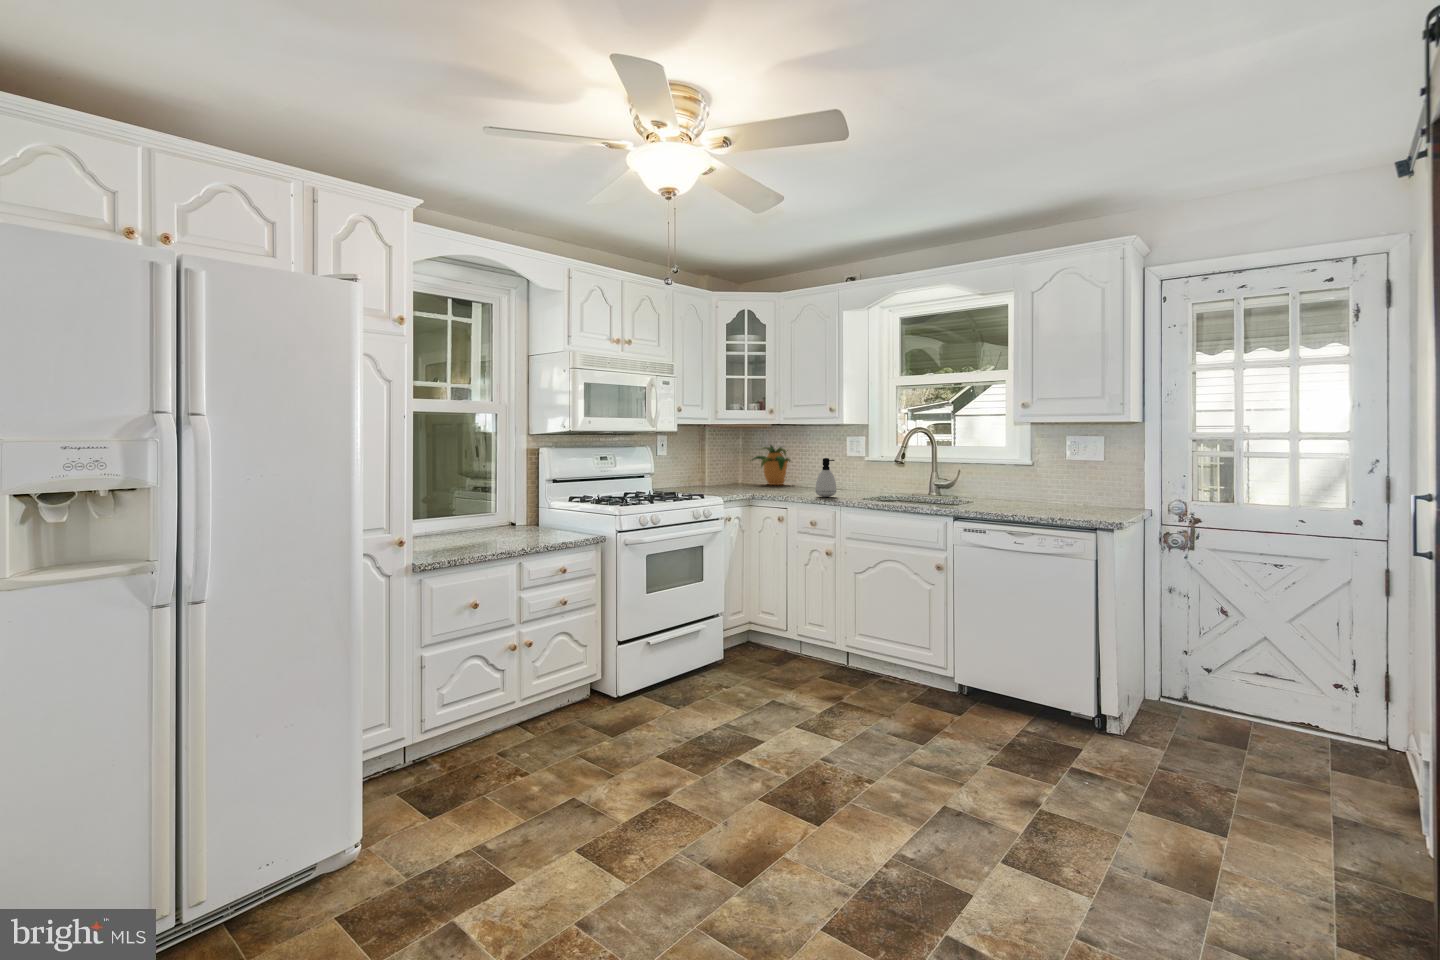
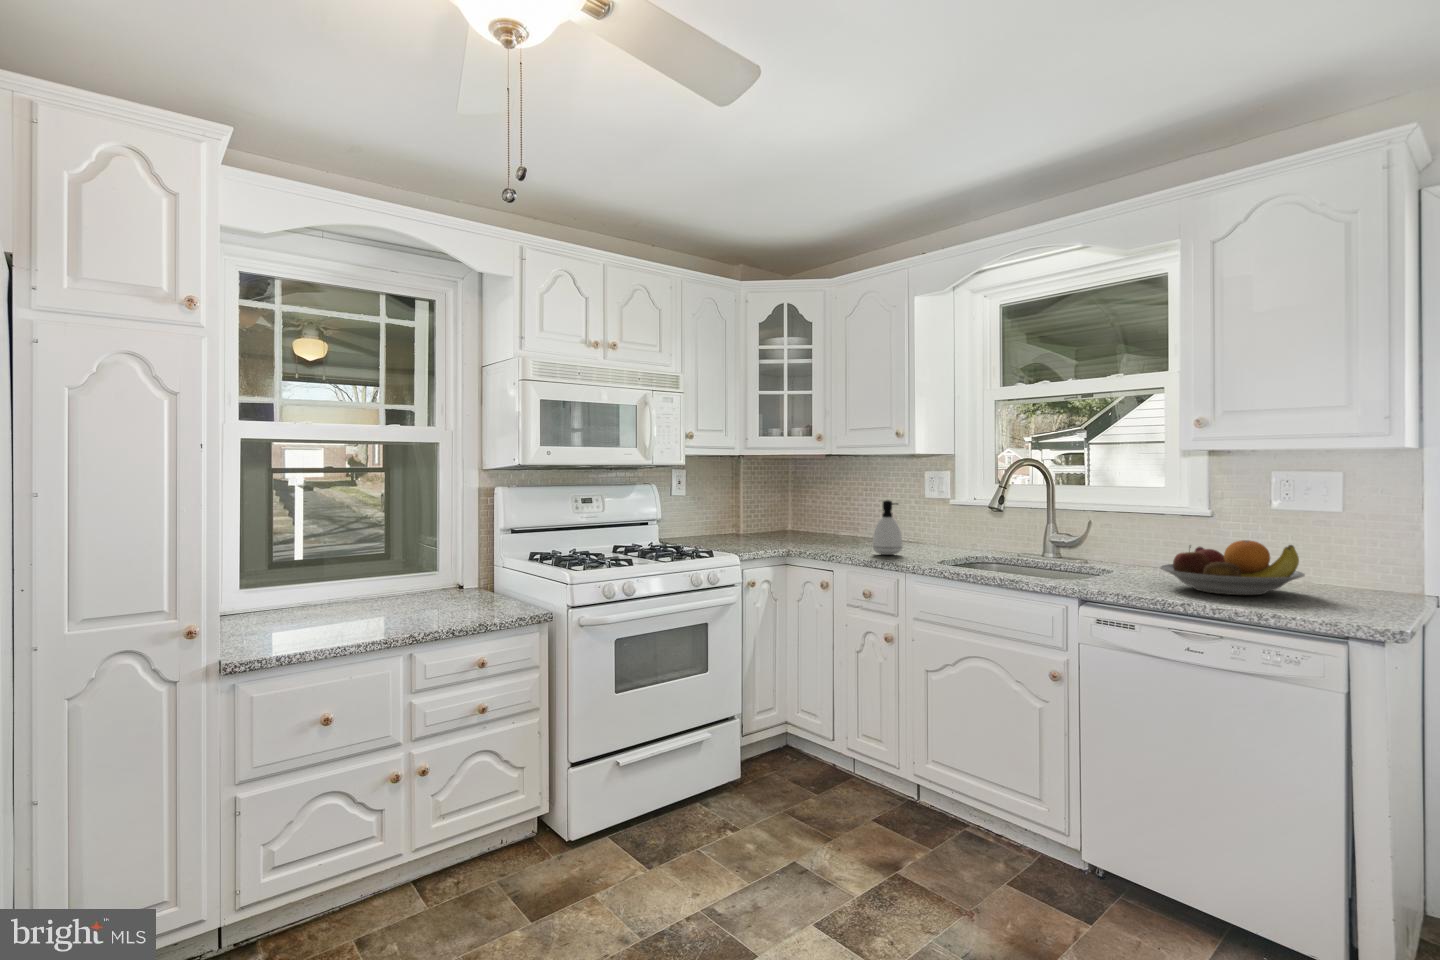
potted plant: present [752,445,790,485] -> none [798,480,865,534]
fruit bowl: none [1006,481,1088,514] -> present [1160,540,1305,595]

